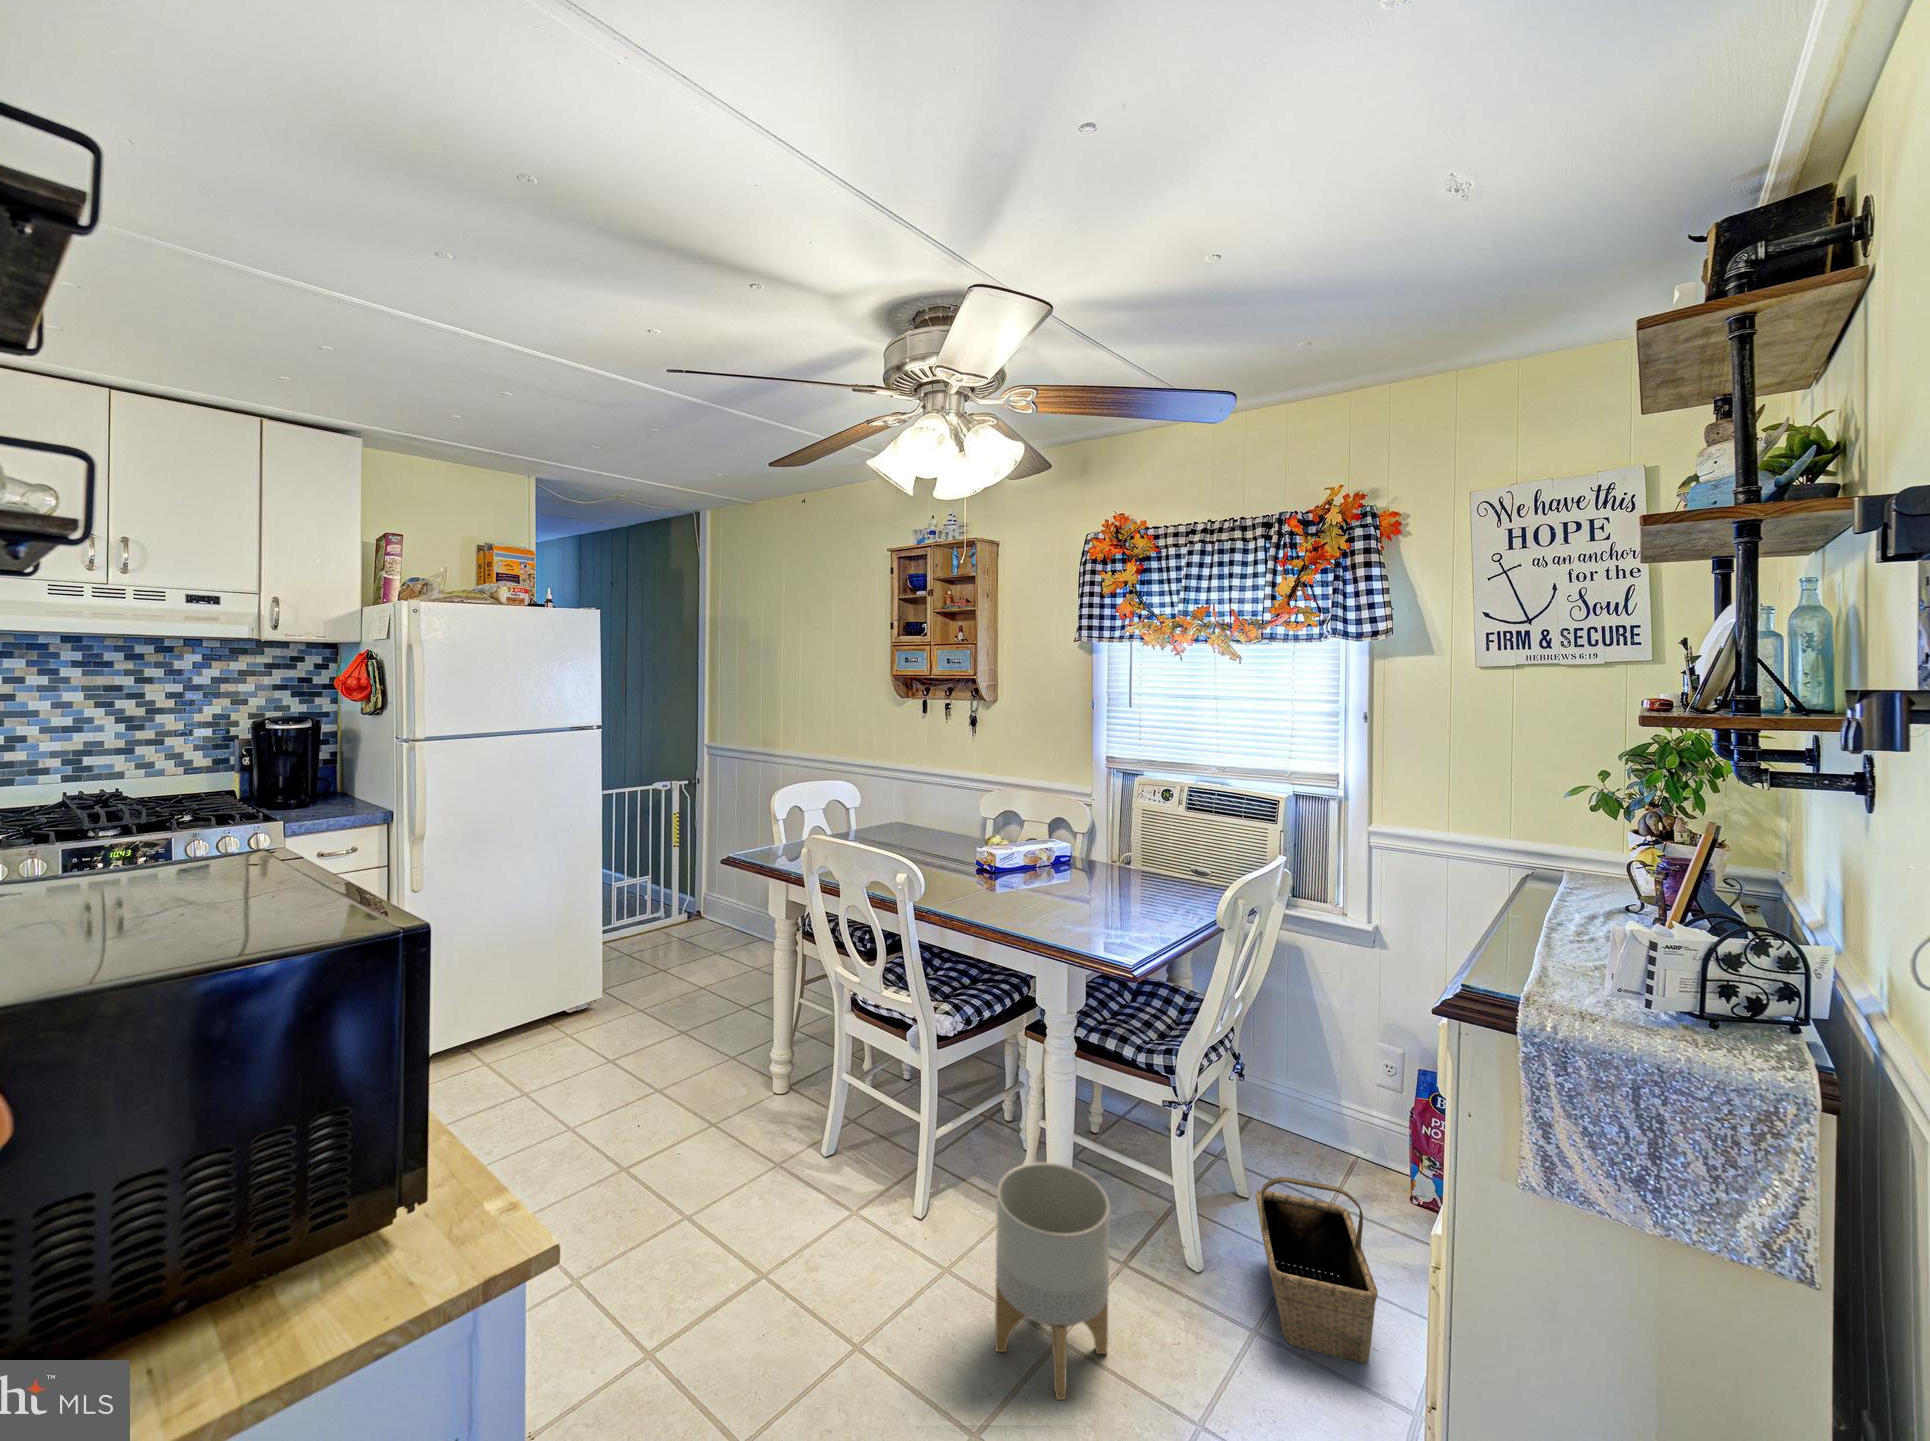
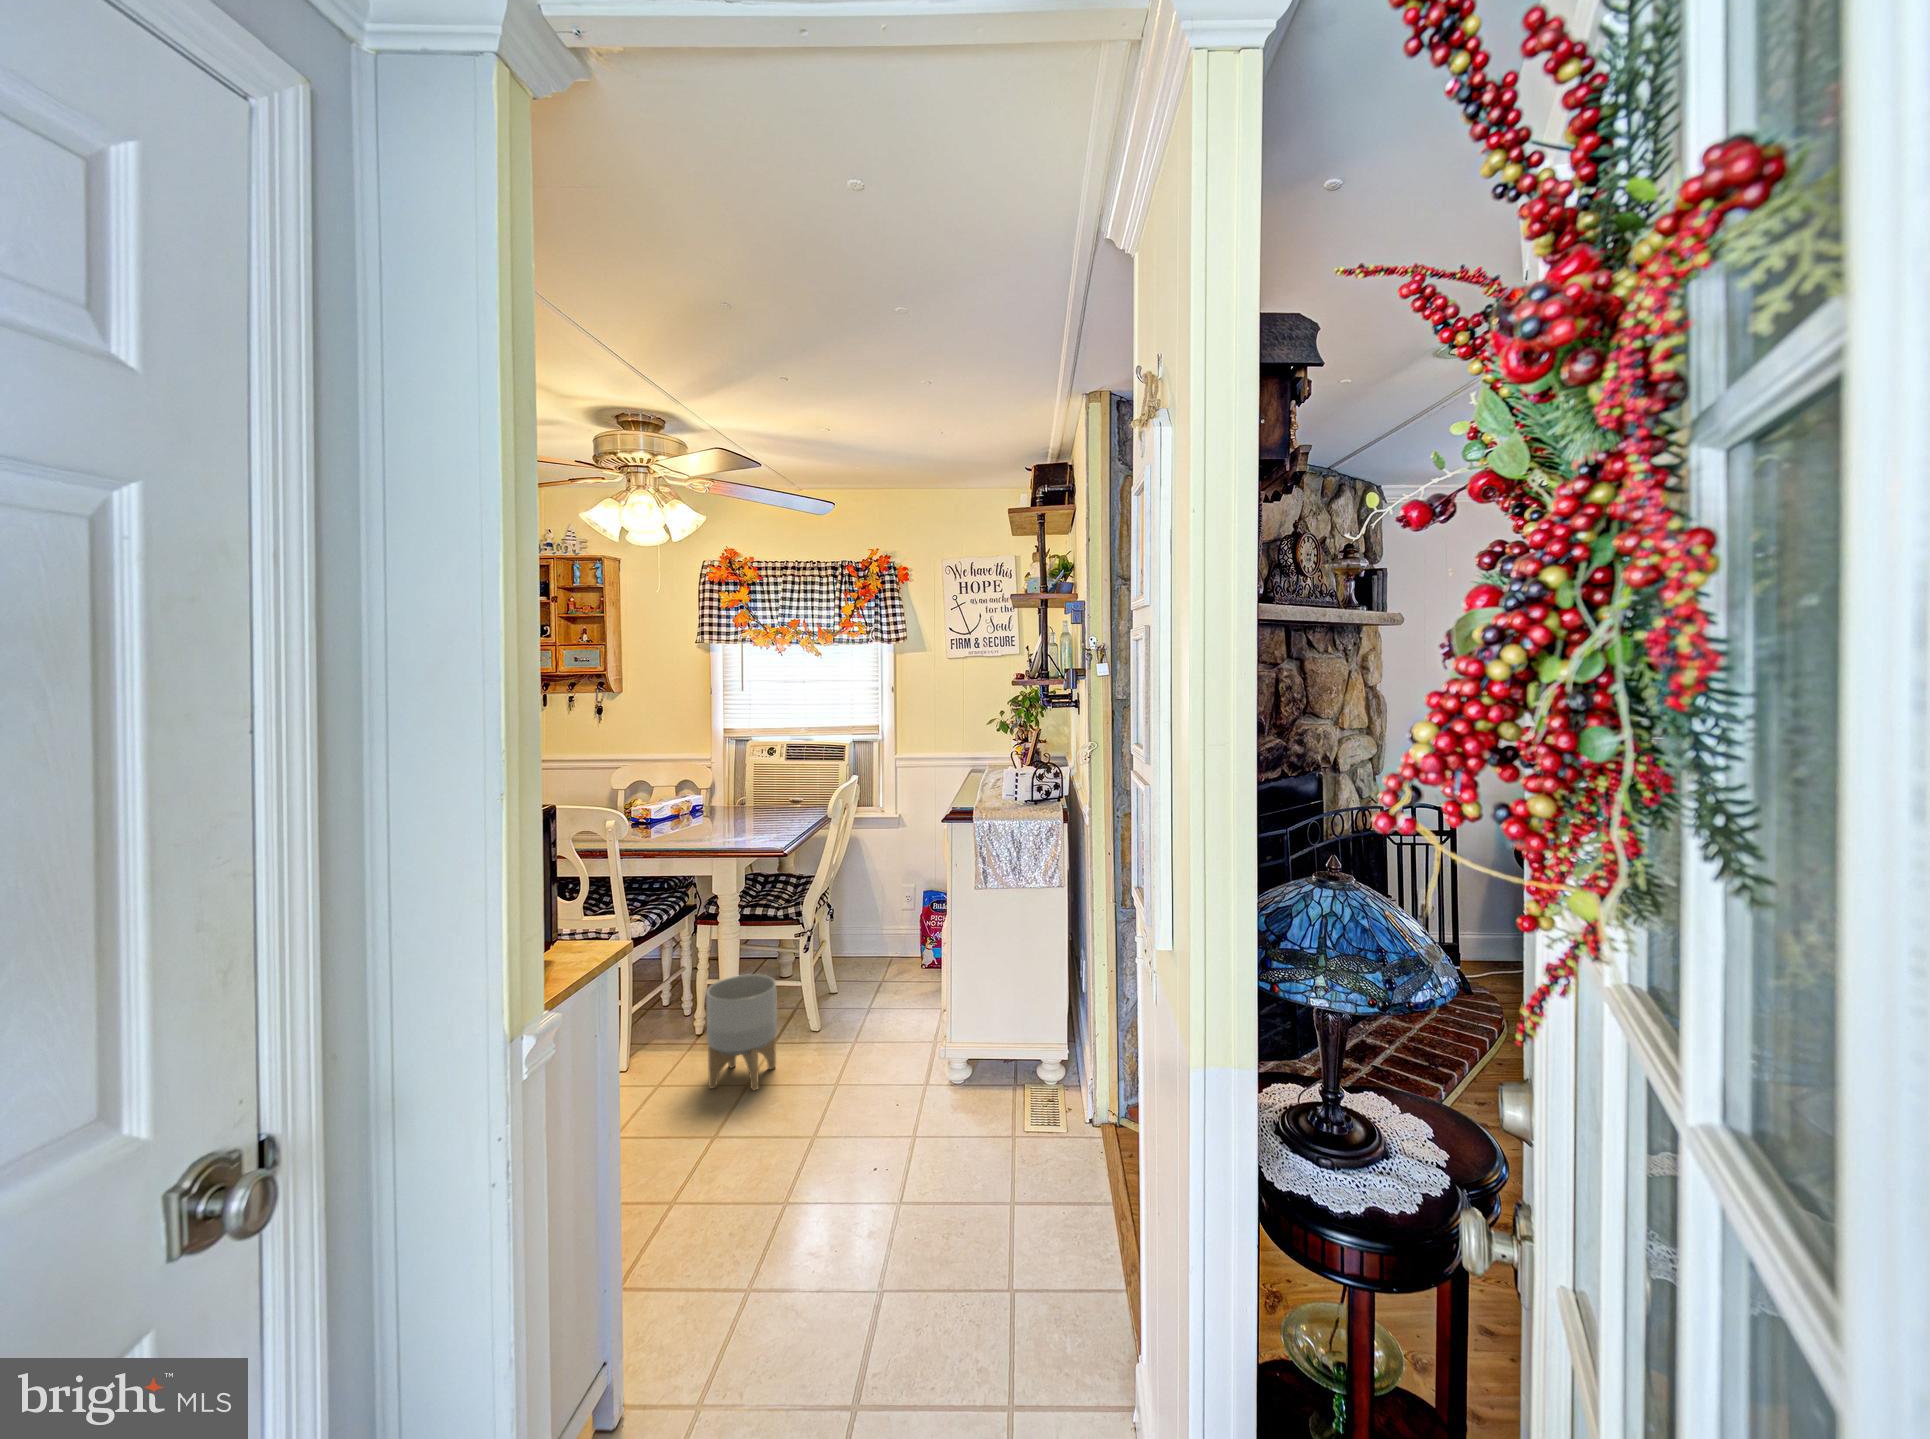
basket: present [1256,1177,1378,1363] -> none [846,949,909,1033]

